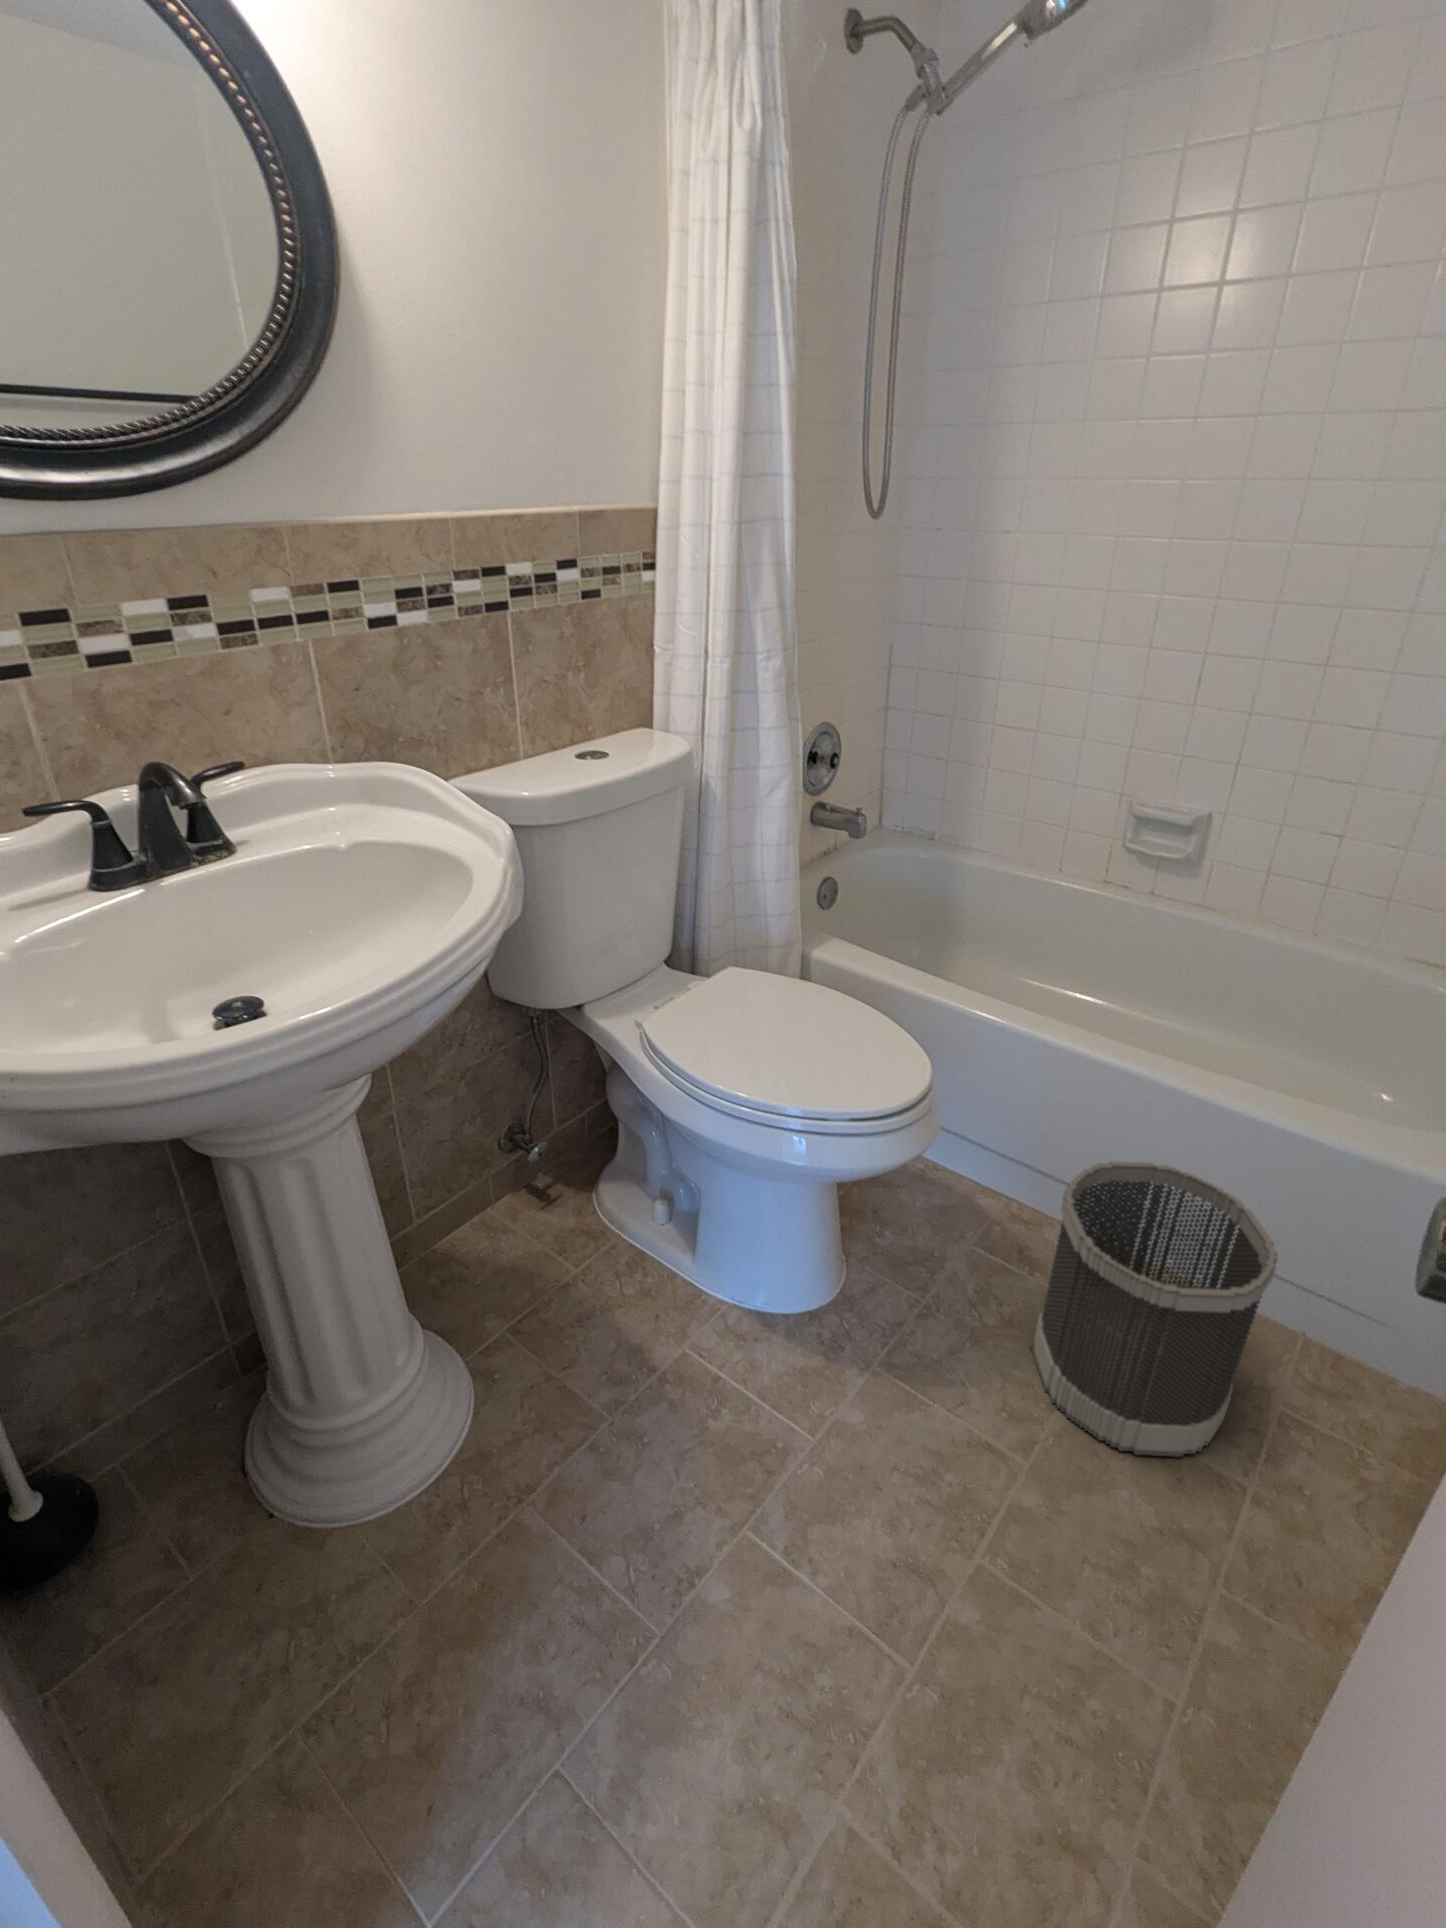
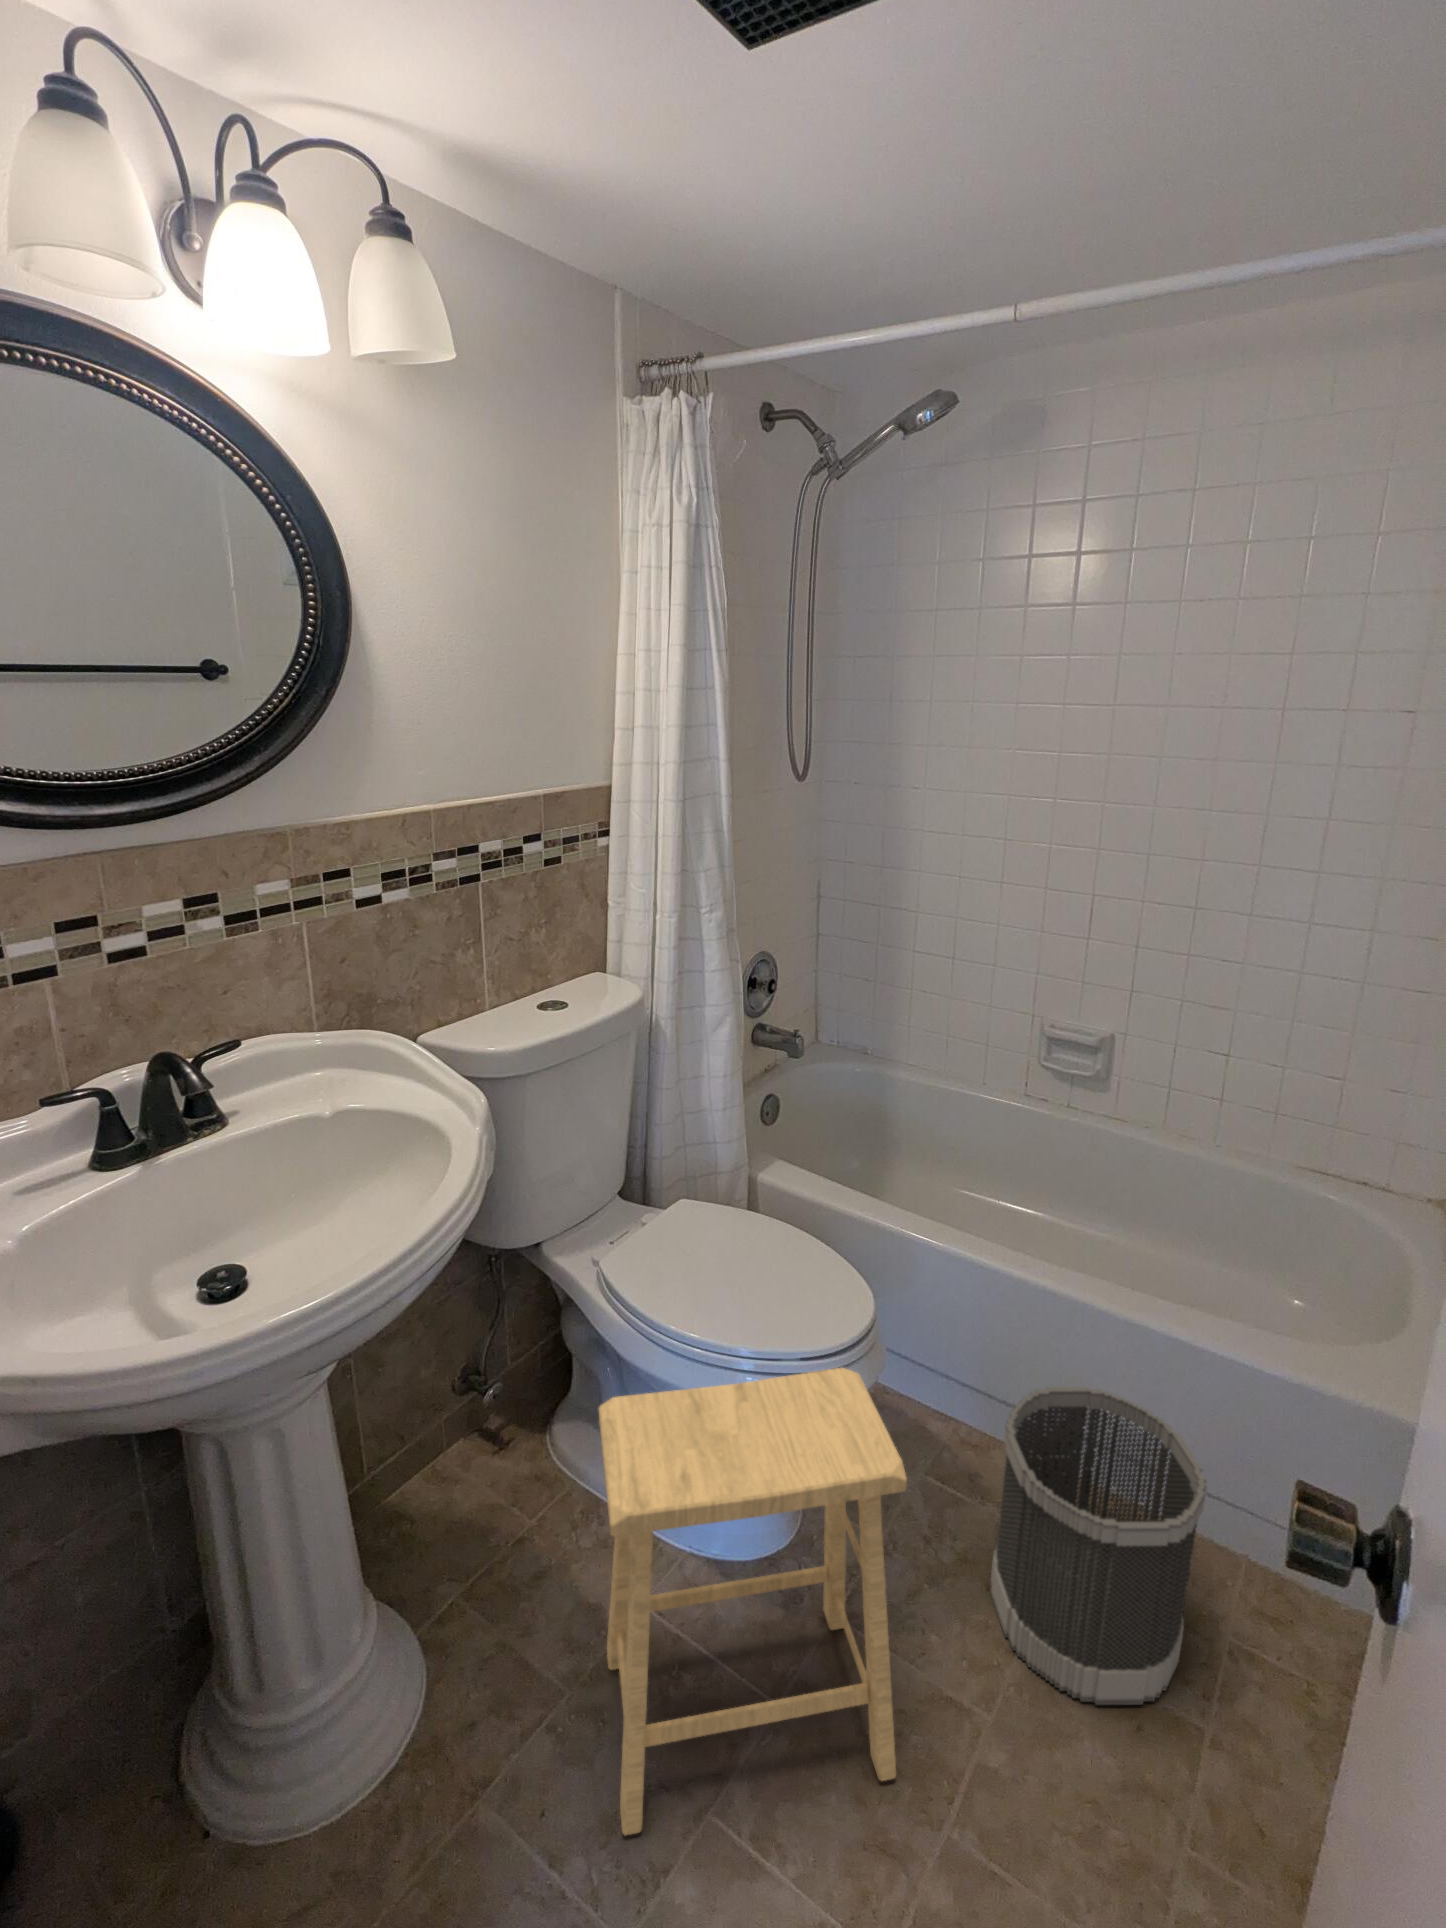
footstool: none [638,1129,960,1538] -> present [598,1368,907,1835]

